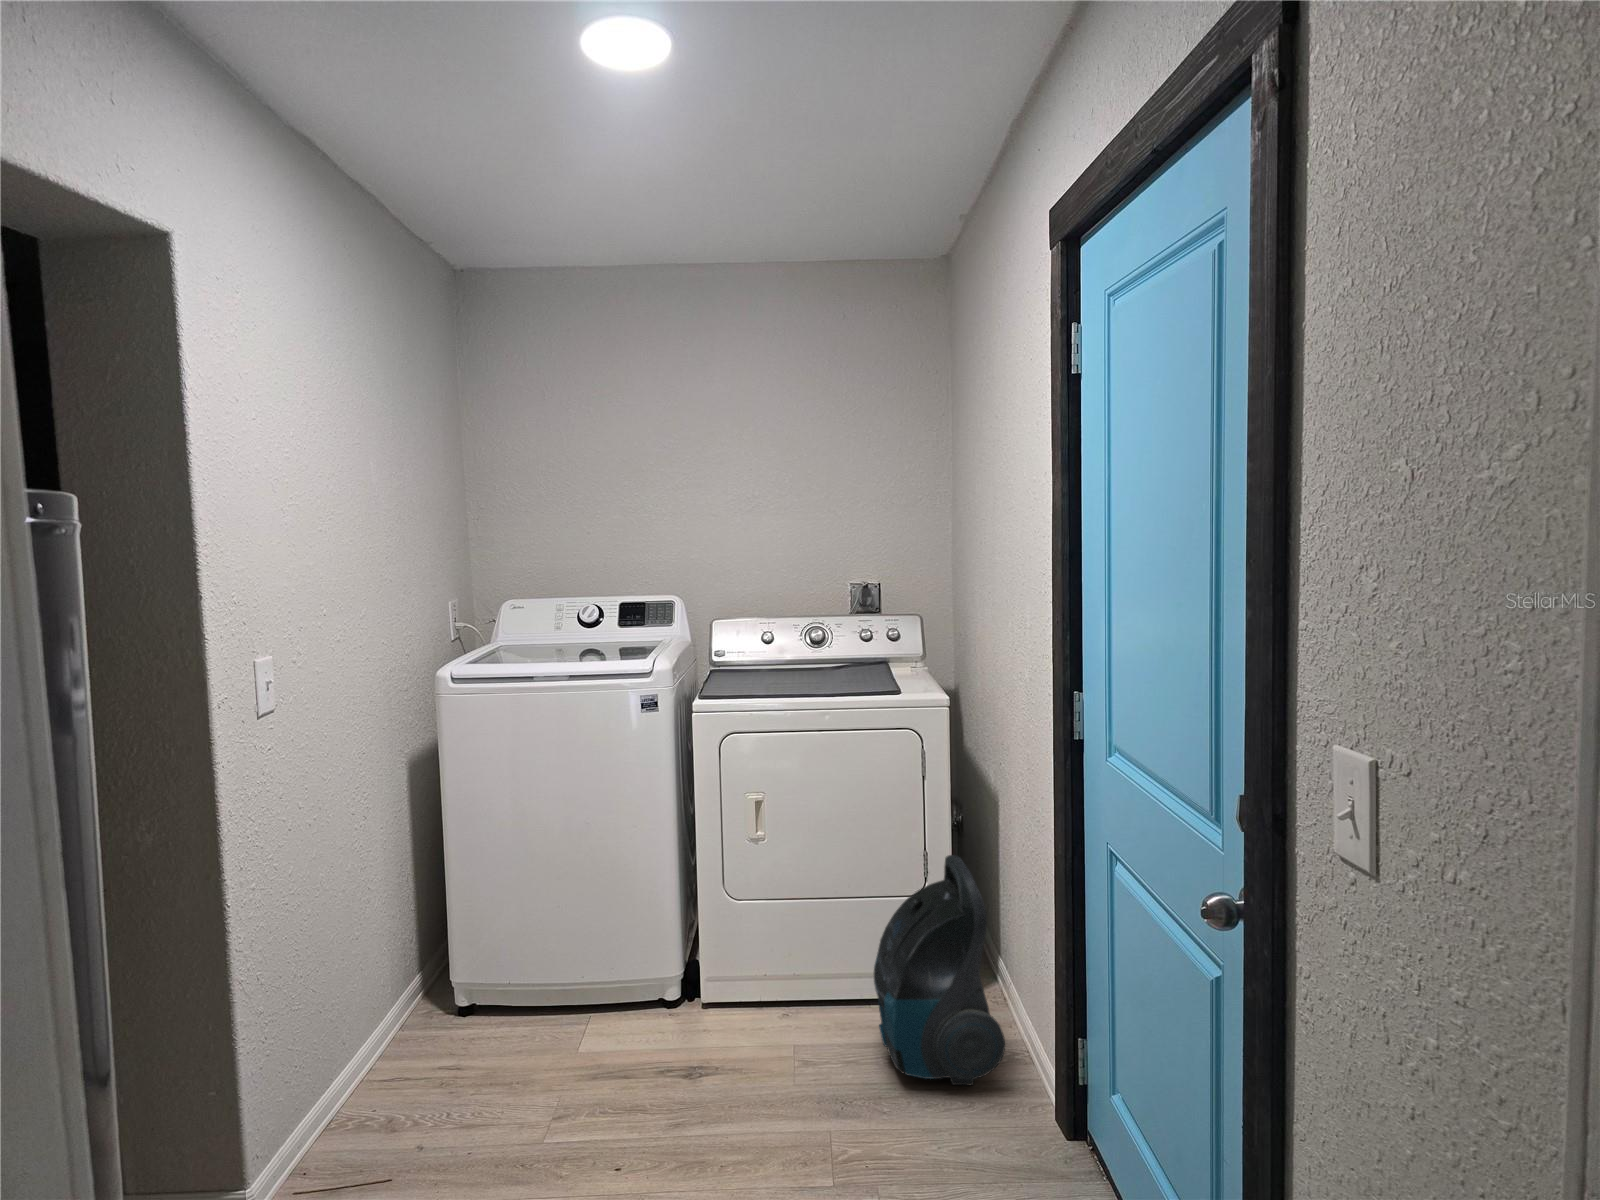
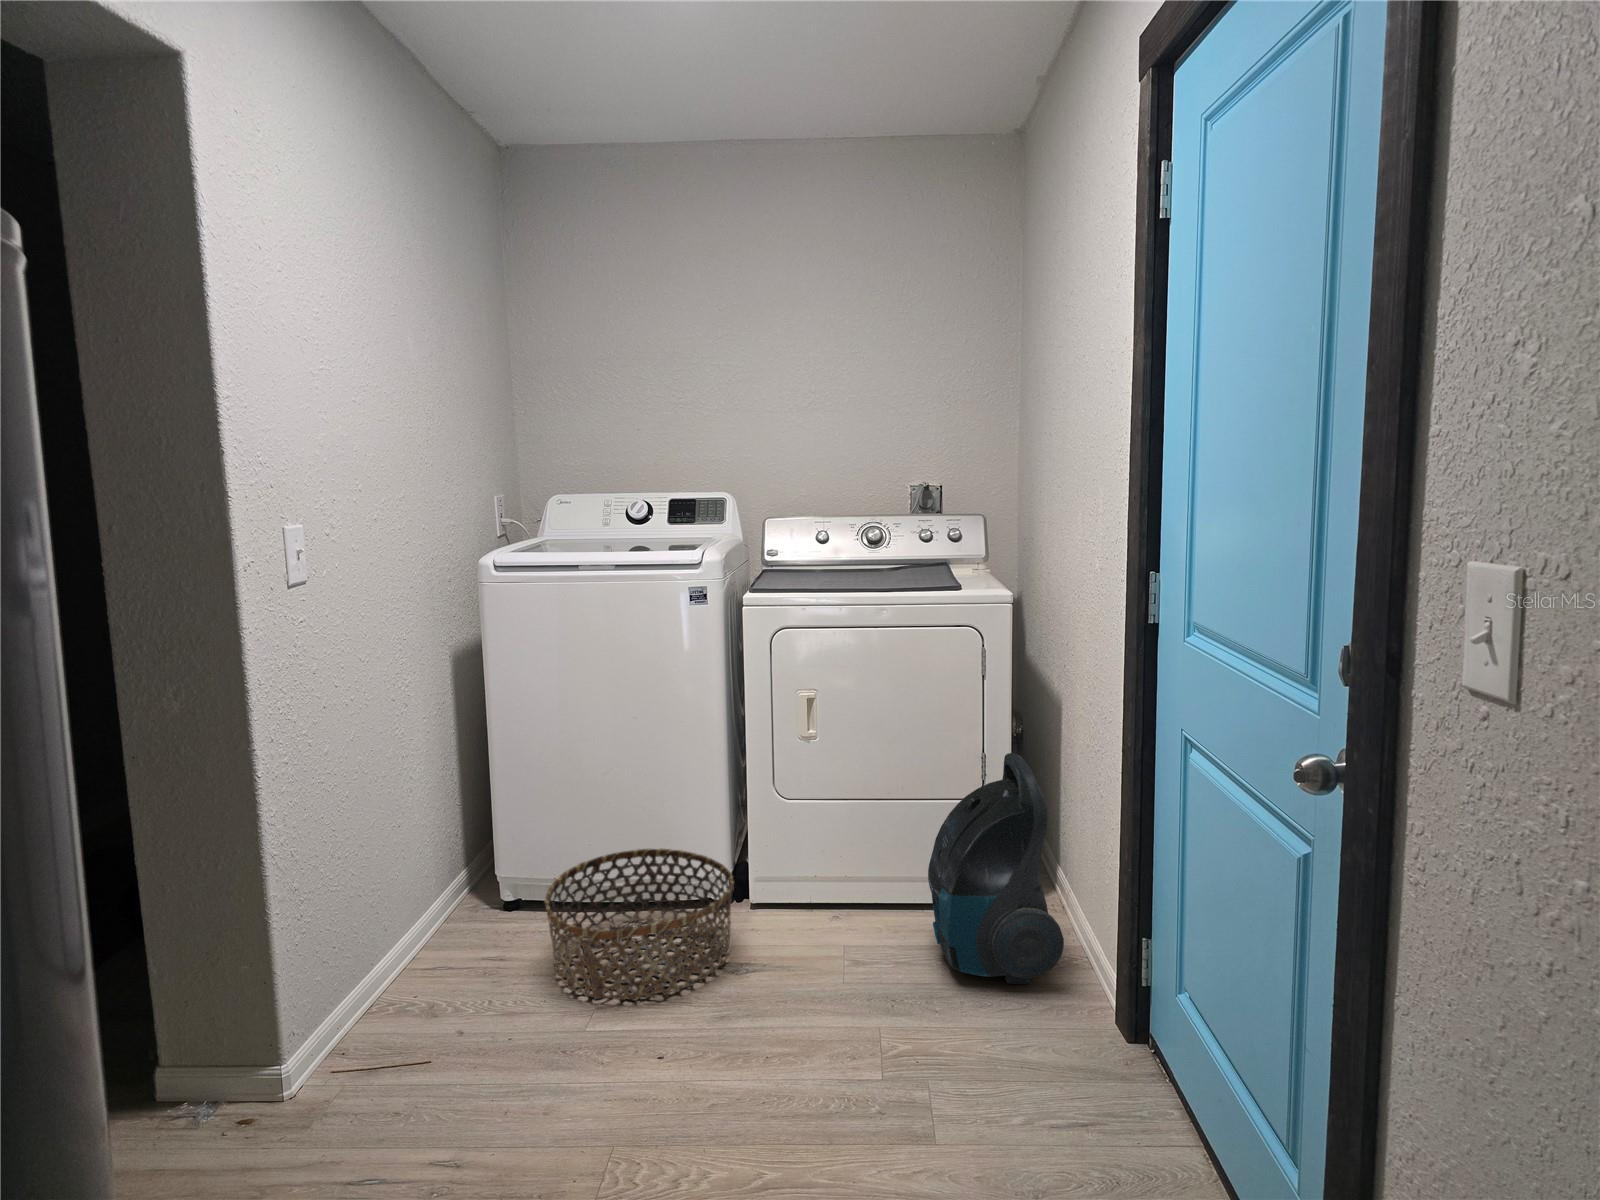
basket: none [492,955,683,1118] -> present [545,849,734,1001]

